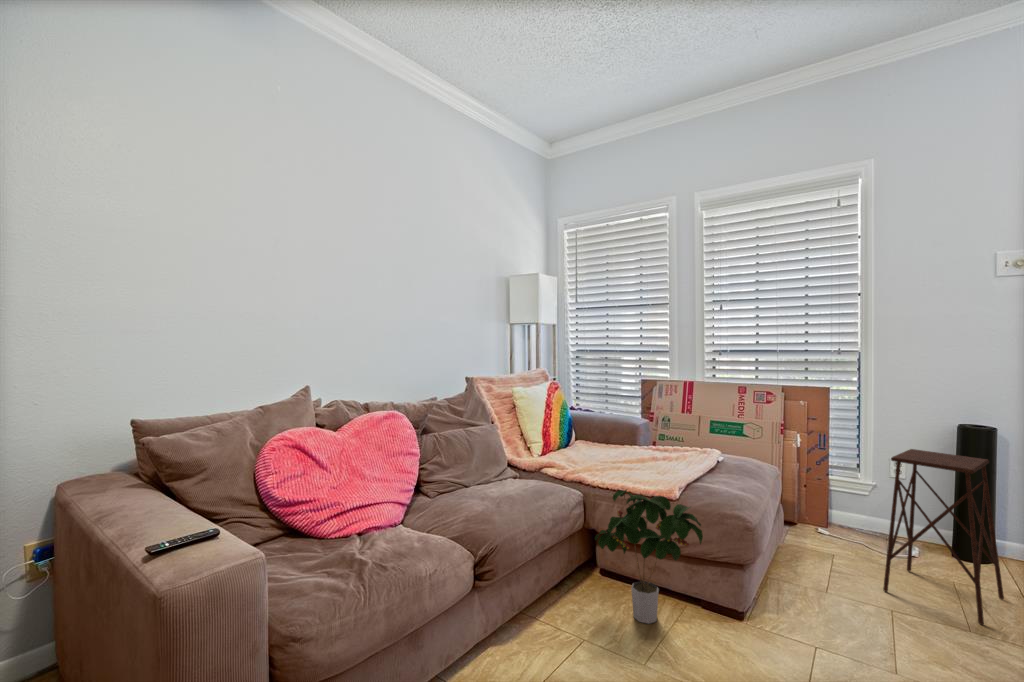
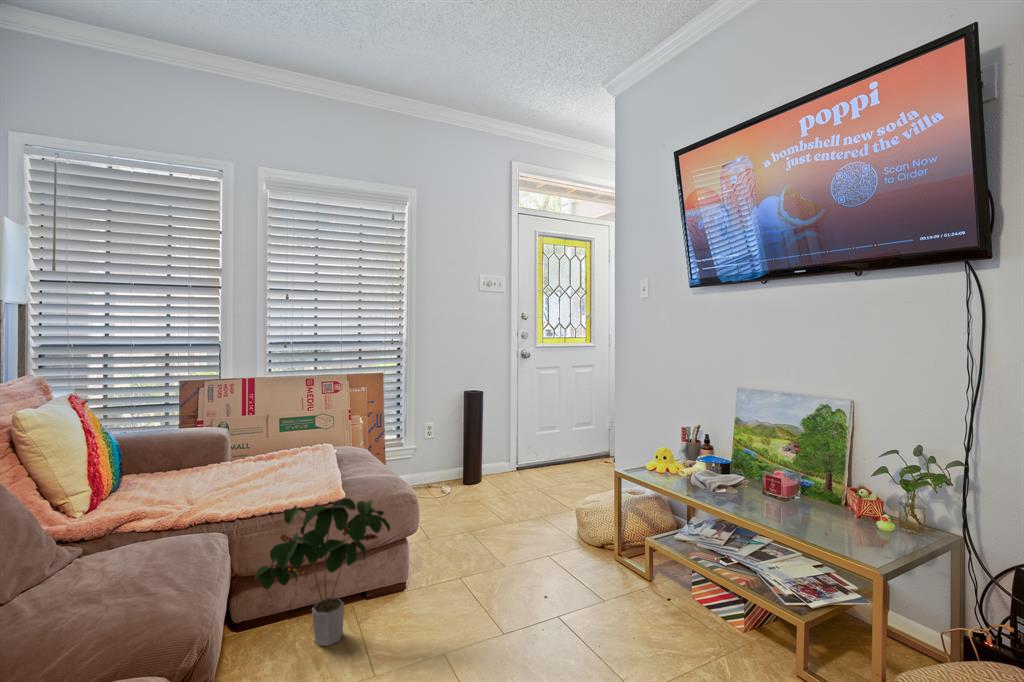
side table: present [883,449,1004,625] -> none [453,411,511,524]

